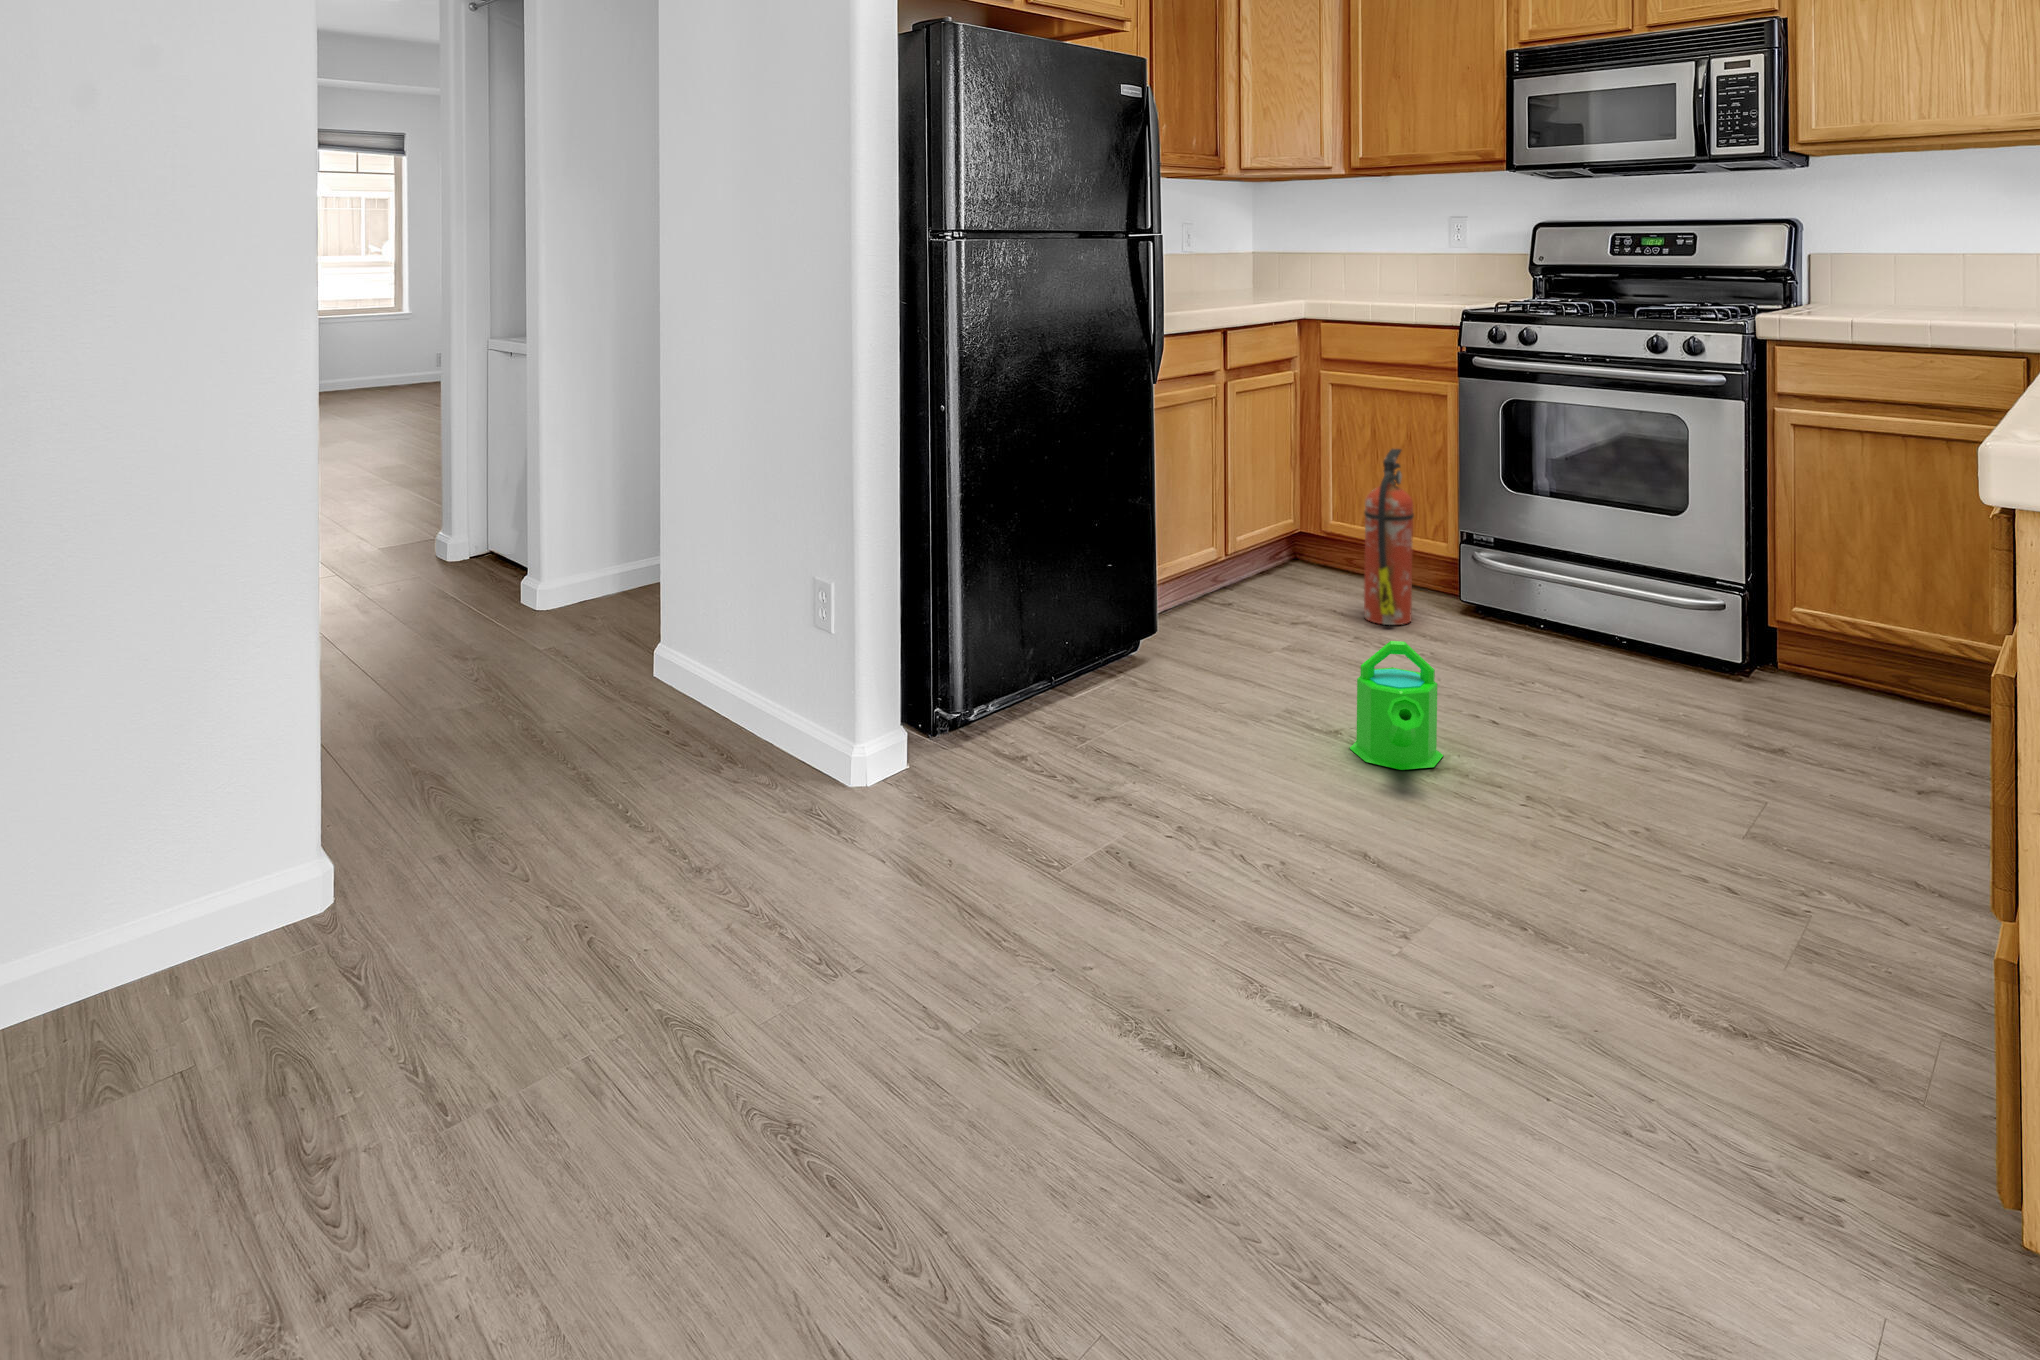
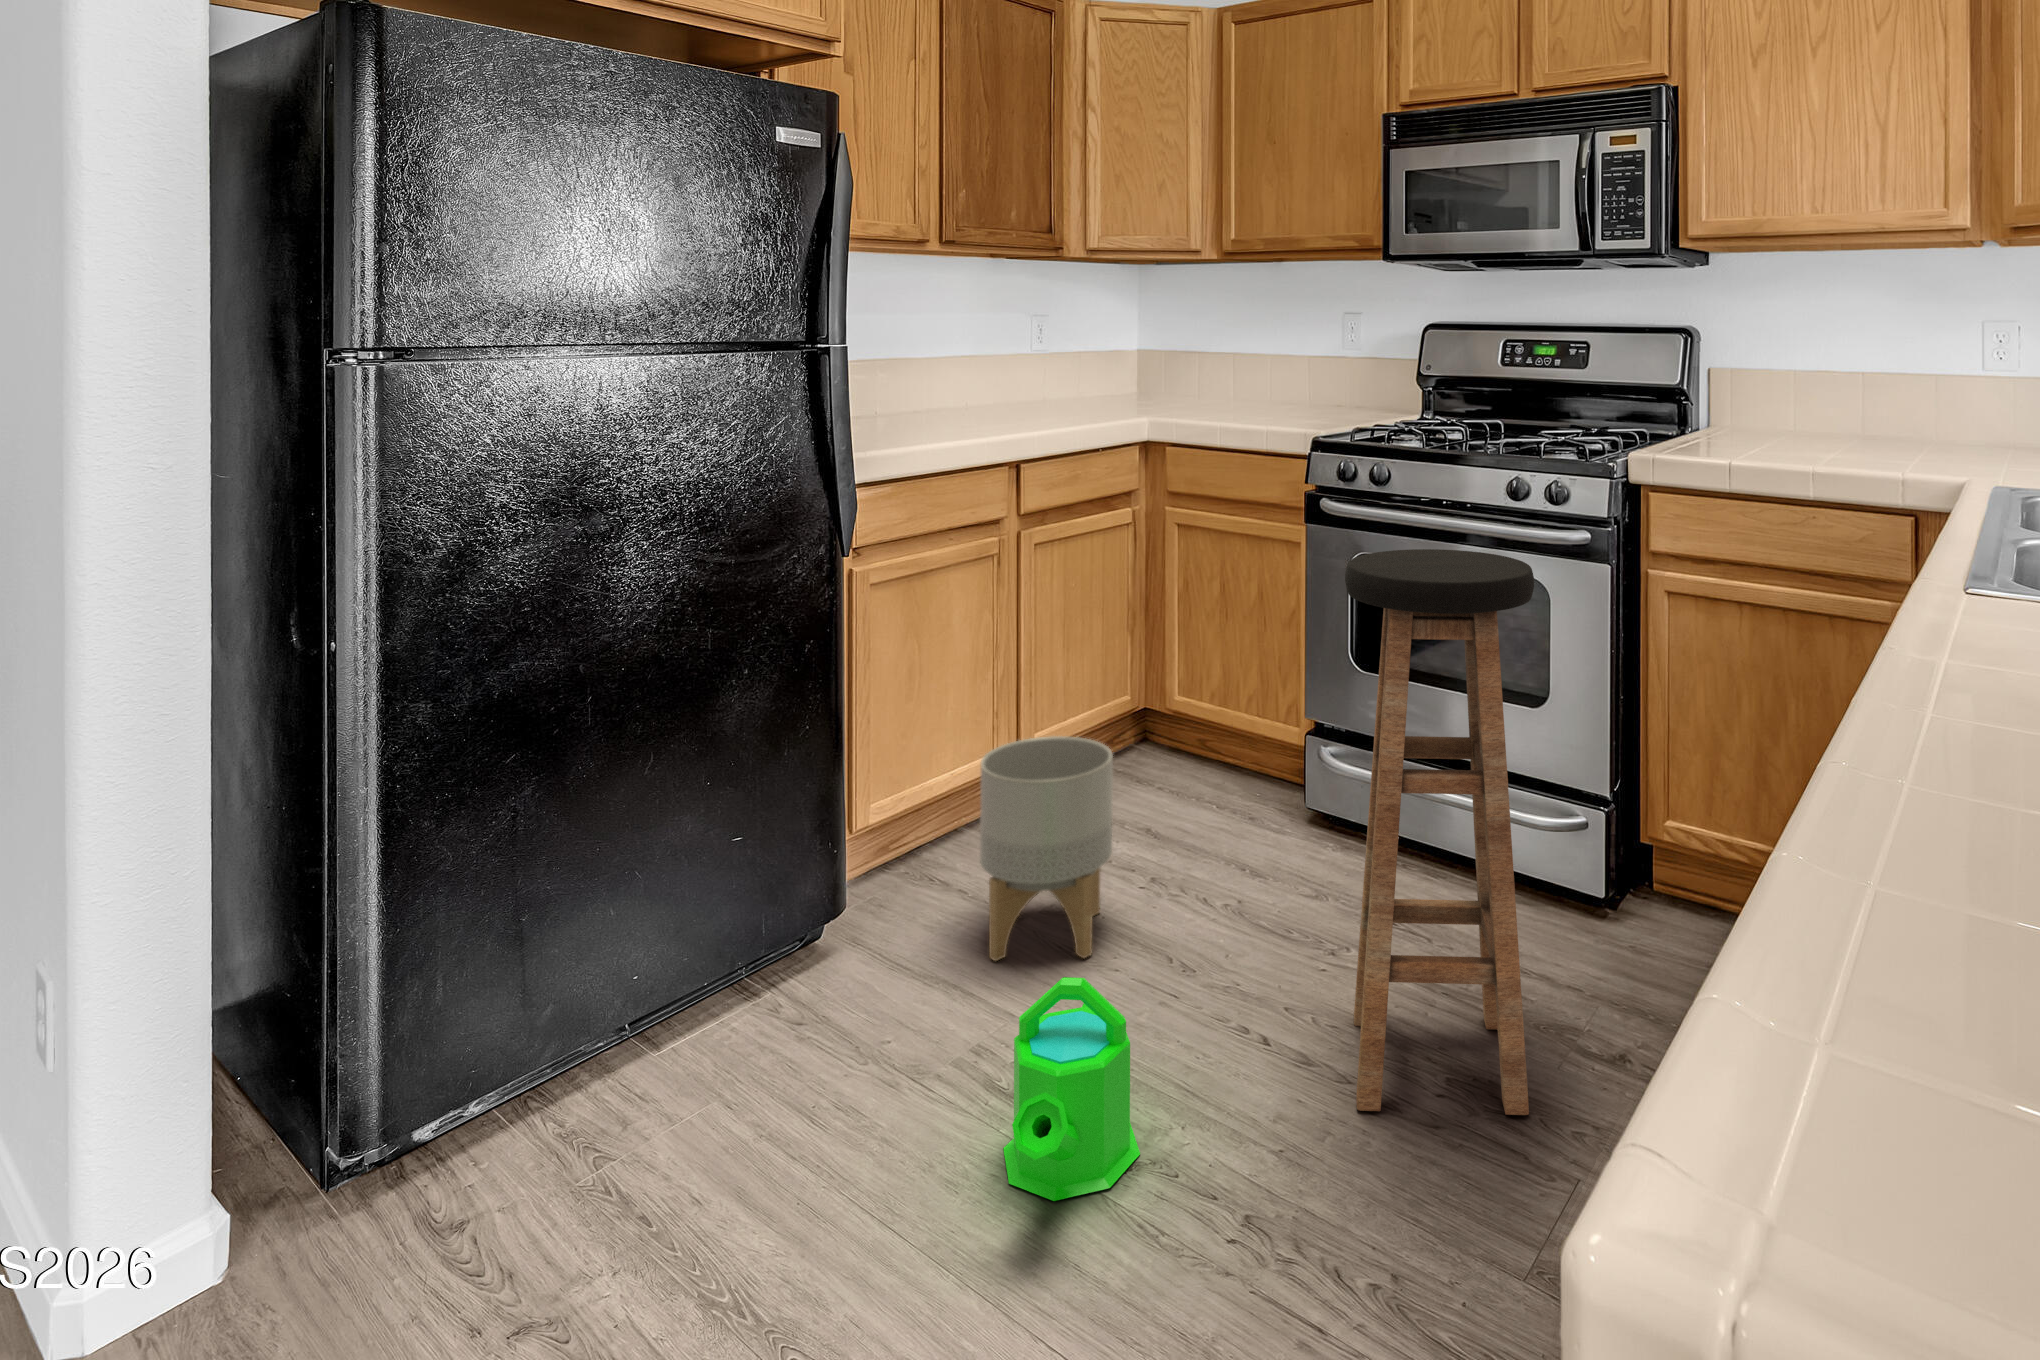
bar stool: none [1554,376,1715,754] -> present [1345,549,1534,1115]
fire extinguisher: present [1364,449,1414,625] -> none [1179,615,1239,859]
planter: none [1254,524,1349,670] -> present [980,736,1113,961]

